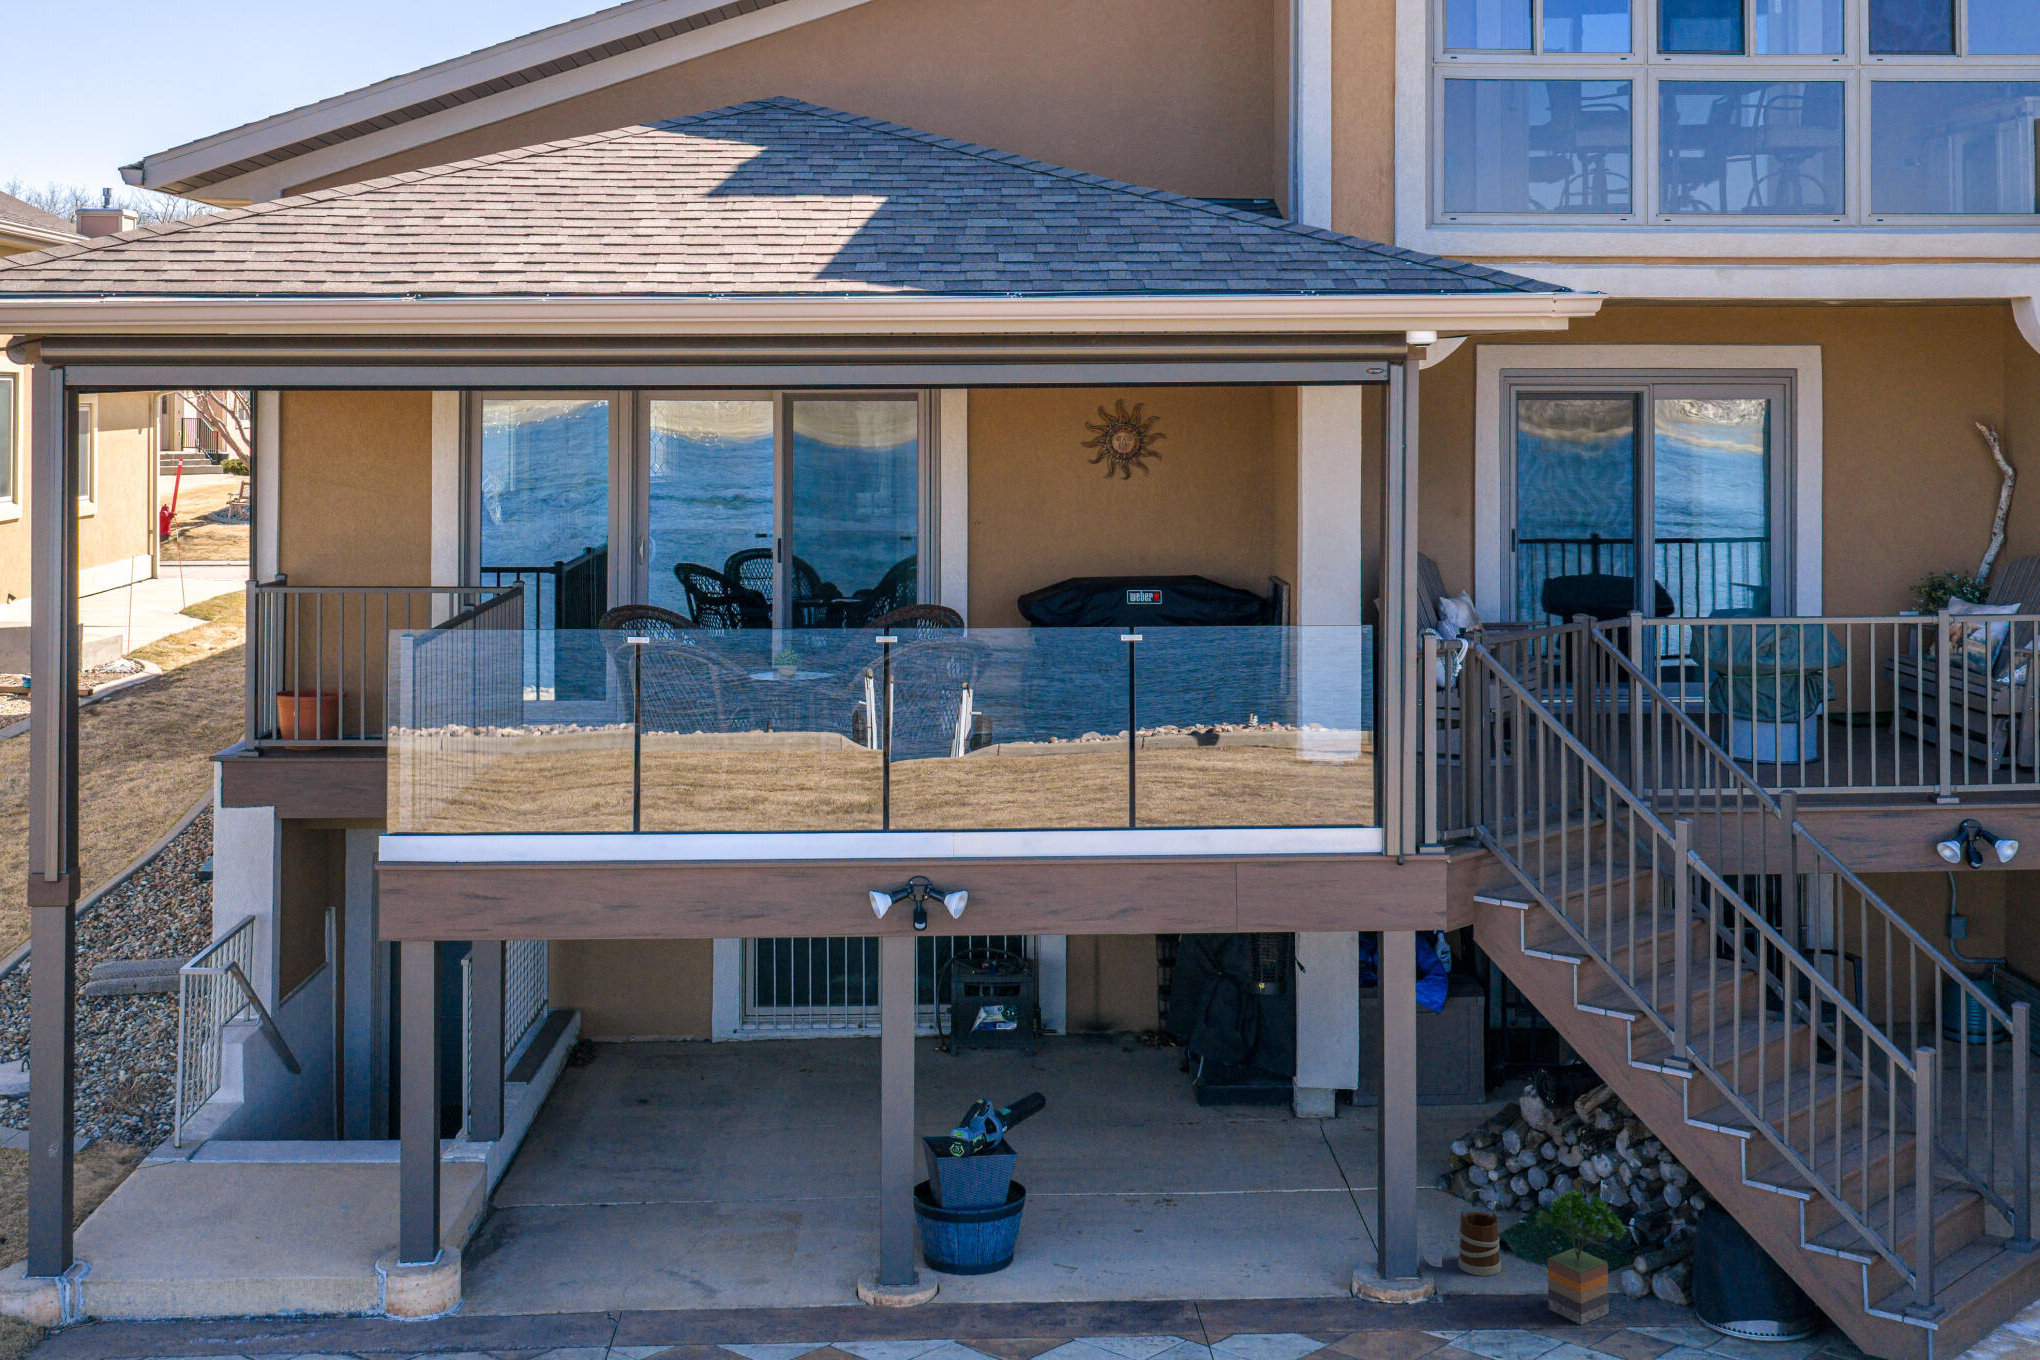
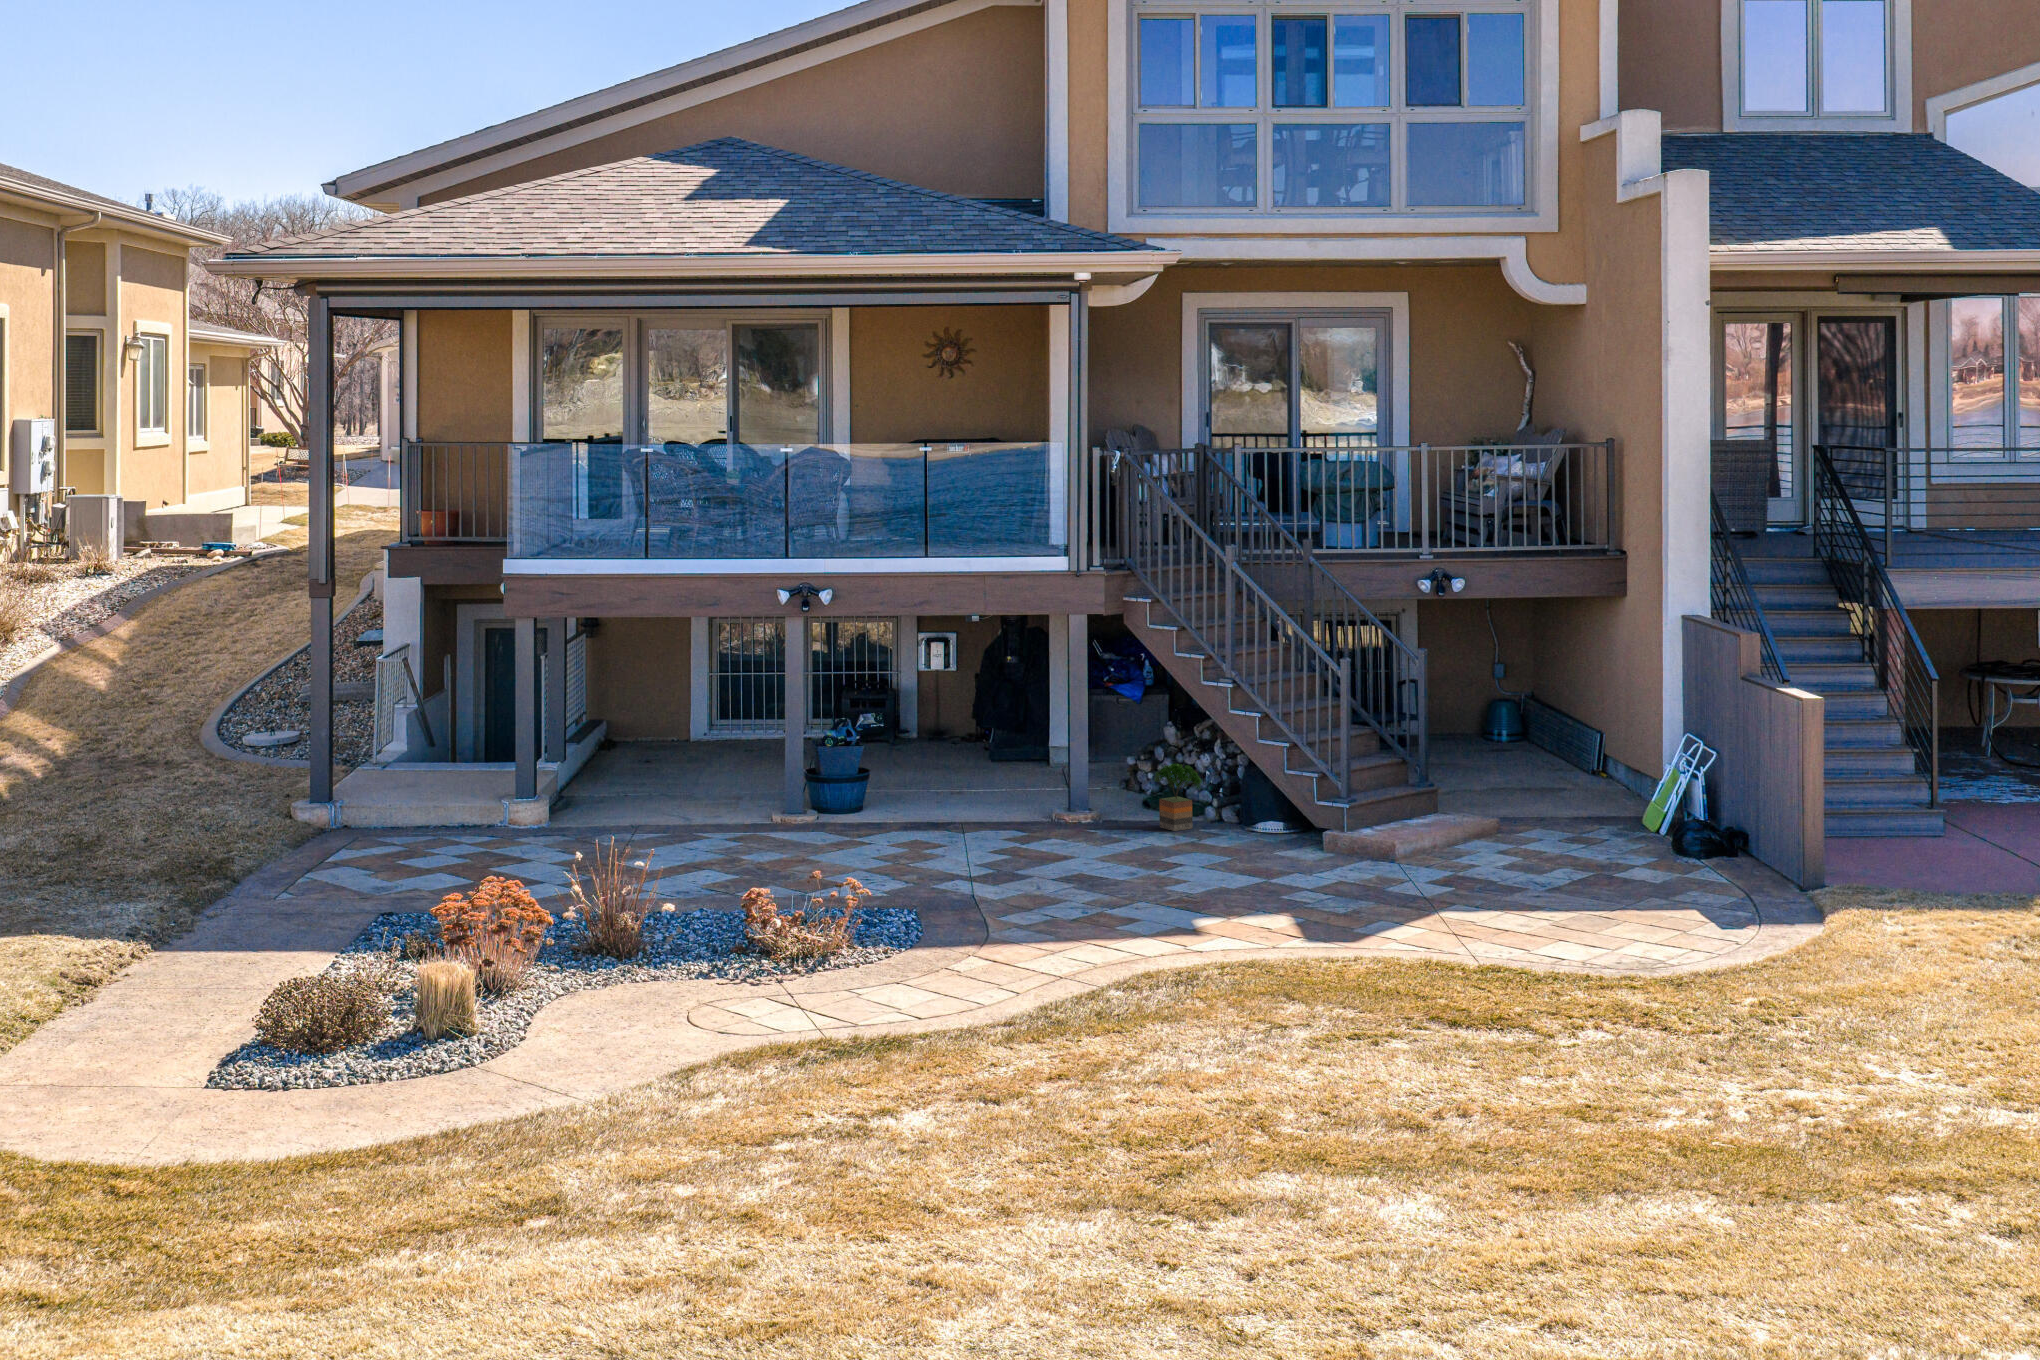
wooden bucket: present [1458,1189,1501,1276] -> none [1118,772,1143,818]

